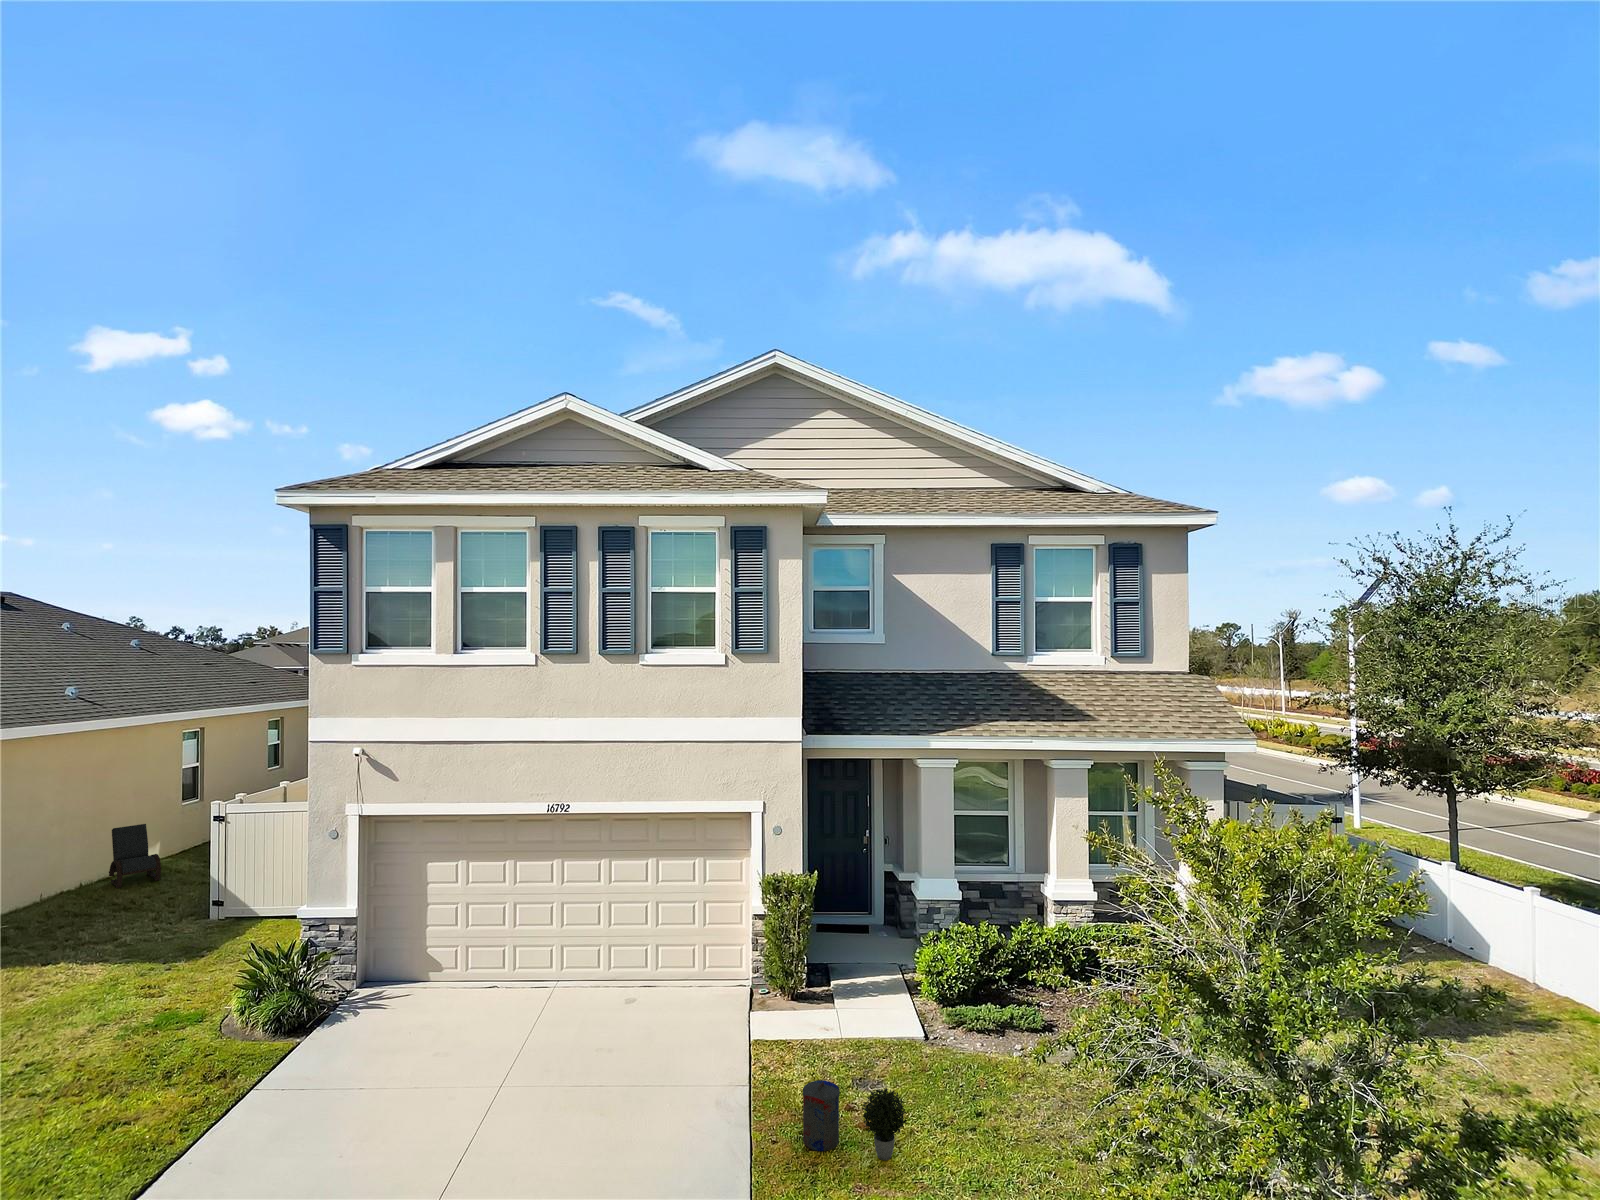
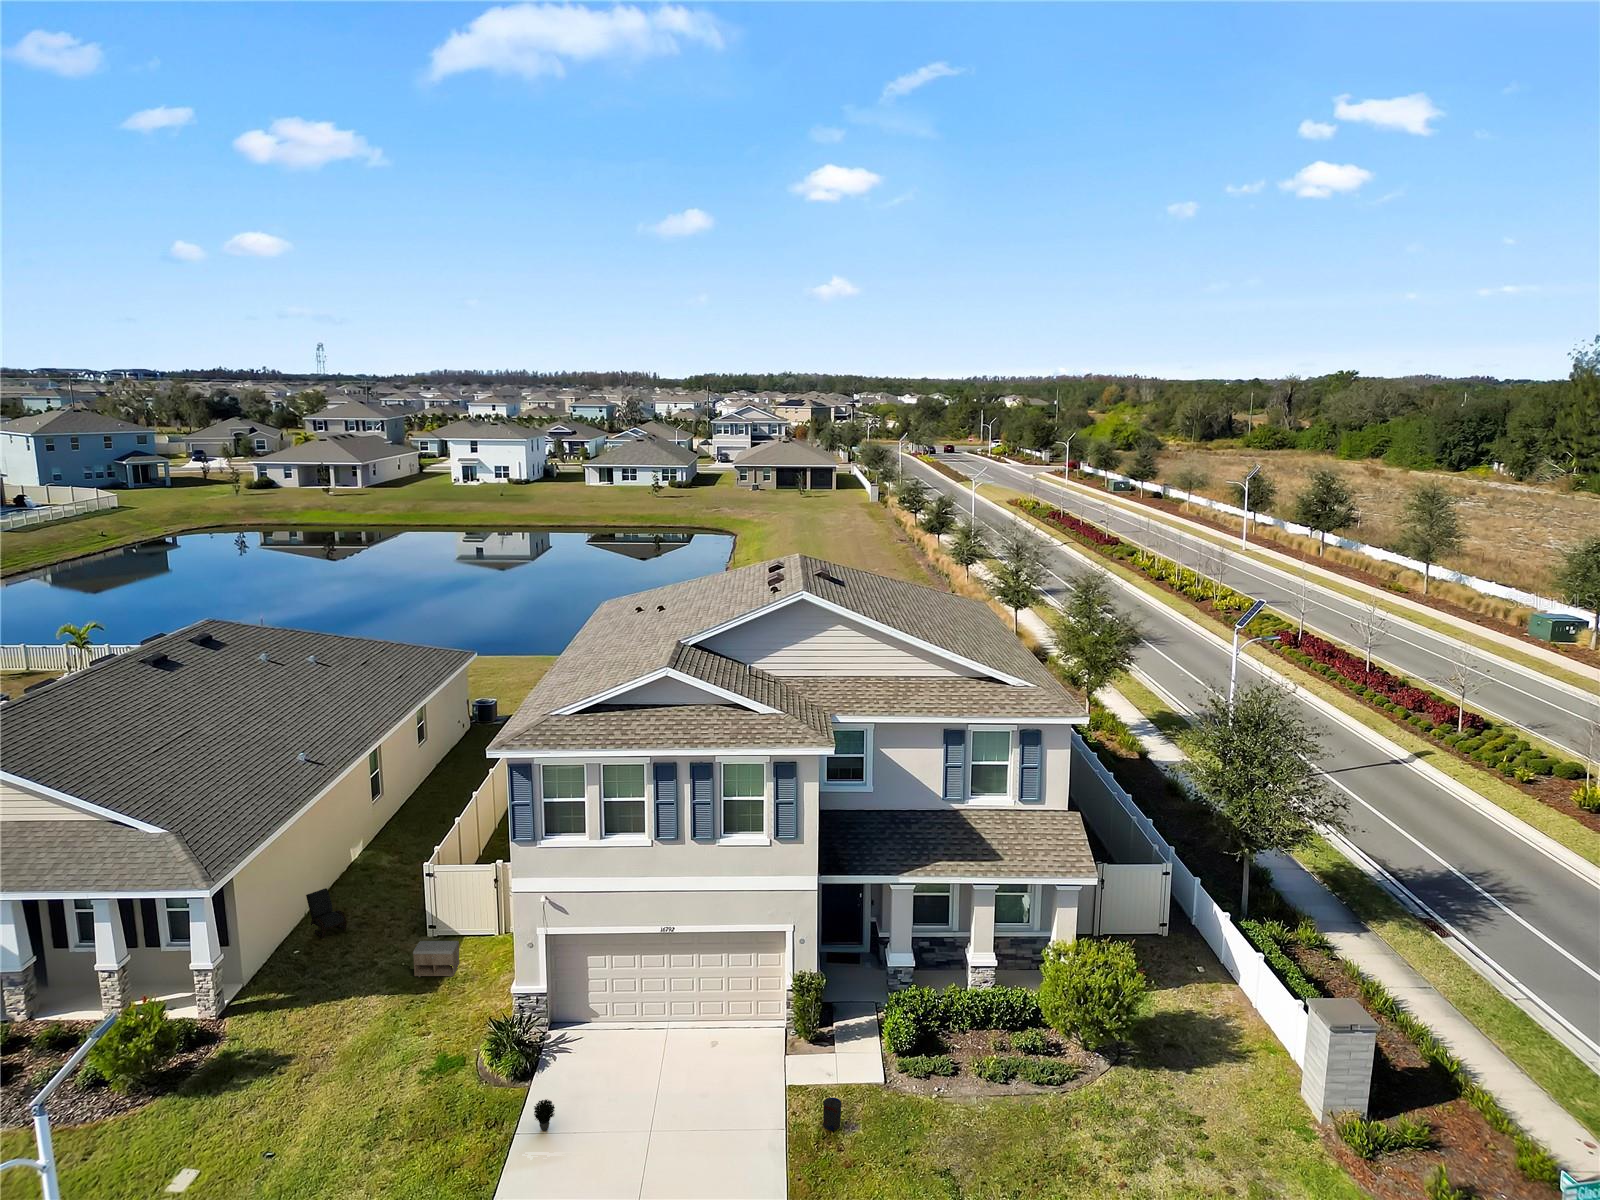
storage bench: none [202,874,282,927] -> present [413,941,460,977]
potted plant: present [862,1088,907,1160] -> present [534,1099,555,1131]

